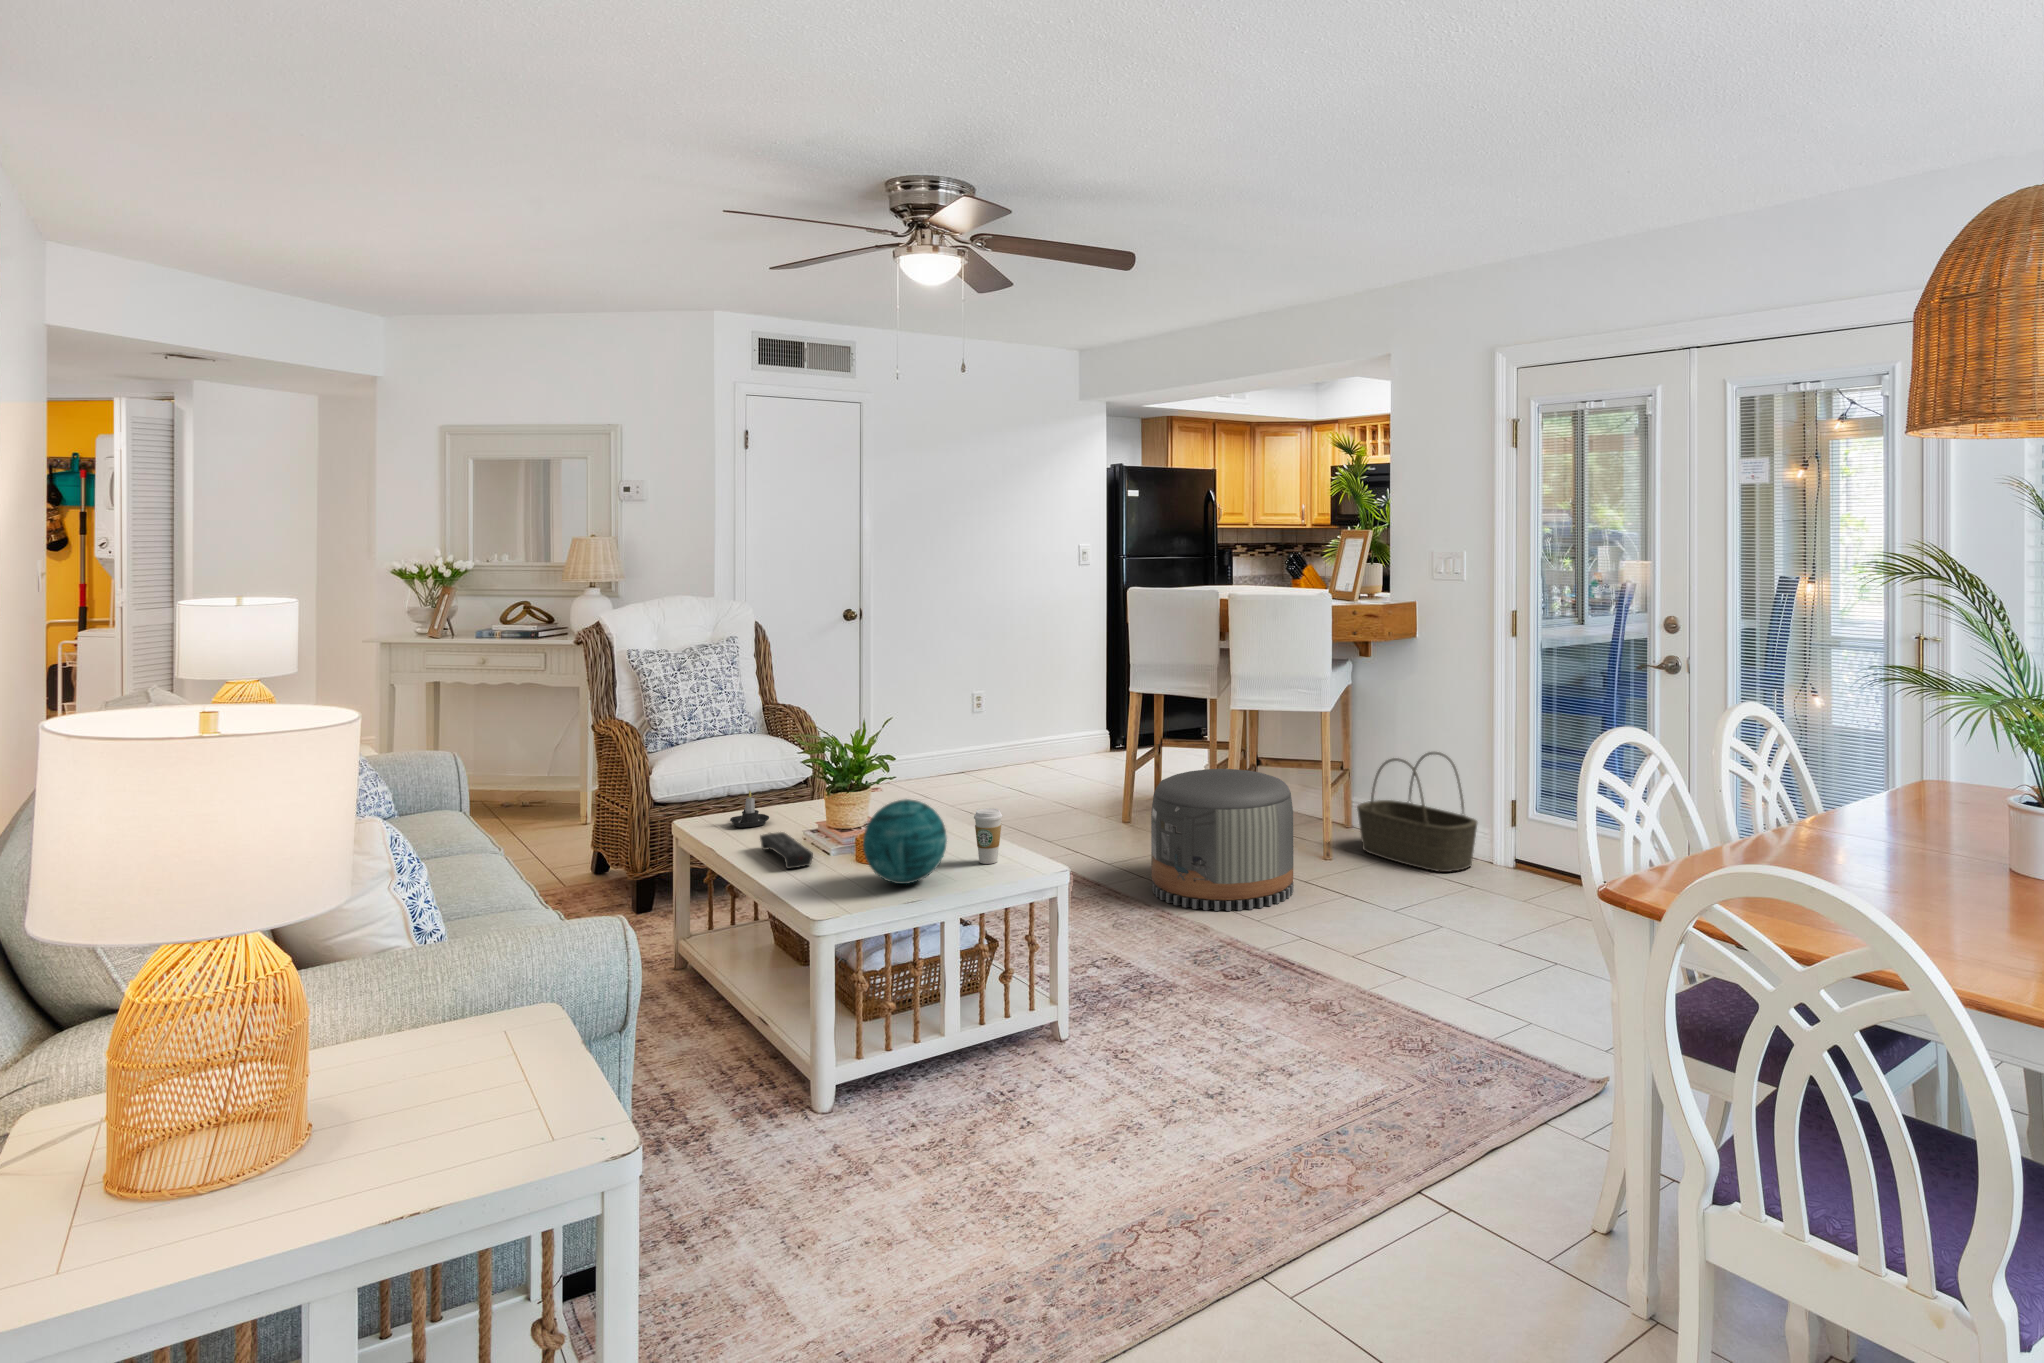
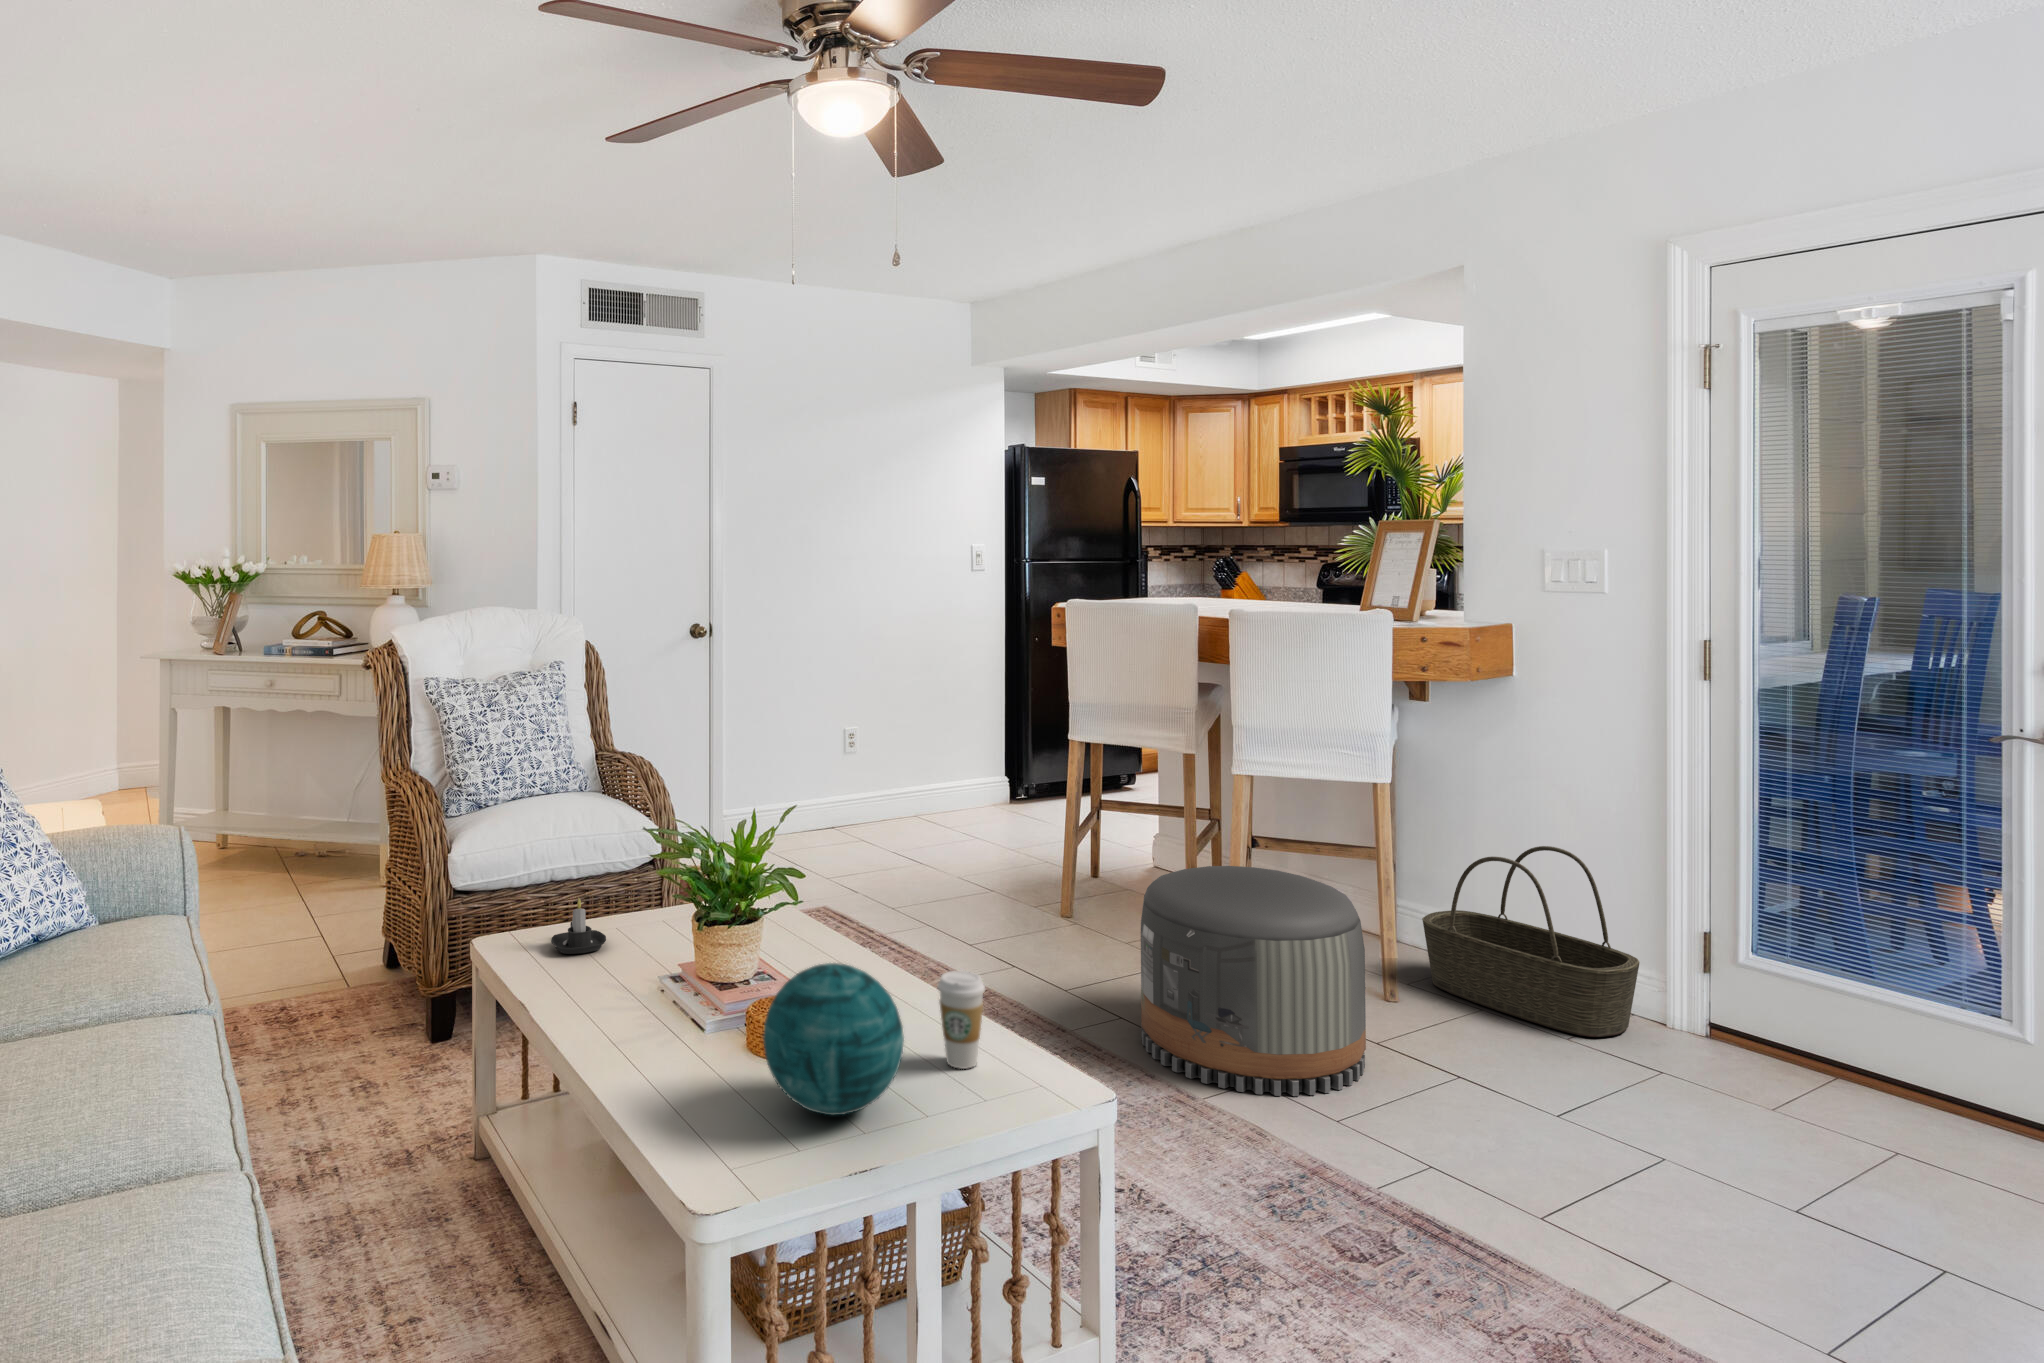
remote control: present [760,832,813,869] -> none [594,978,677,1057]

